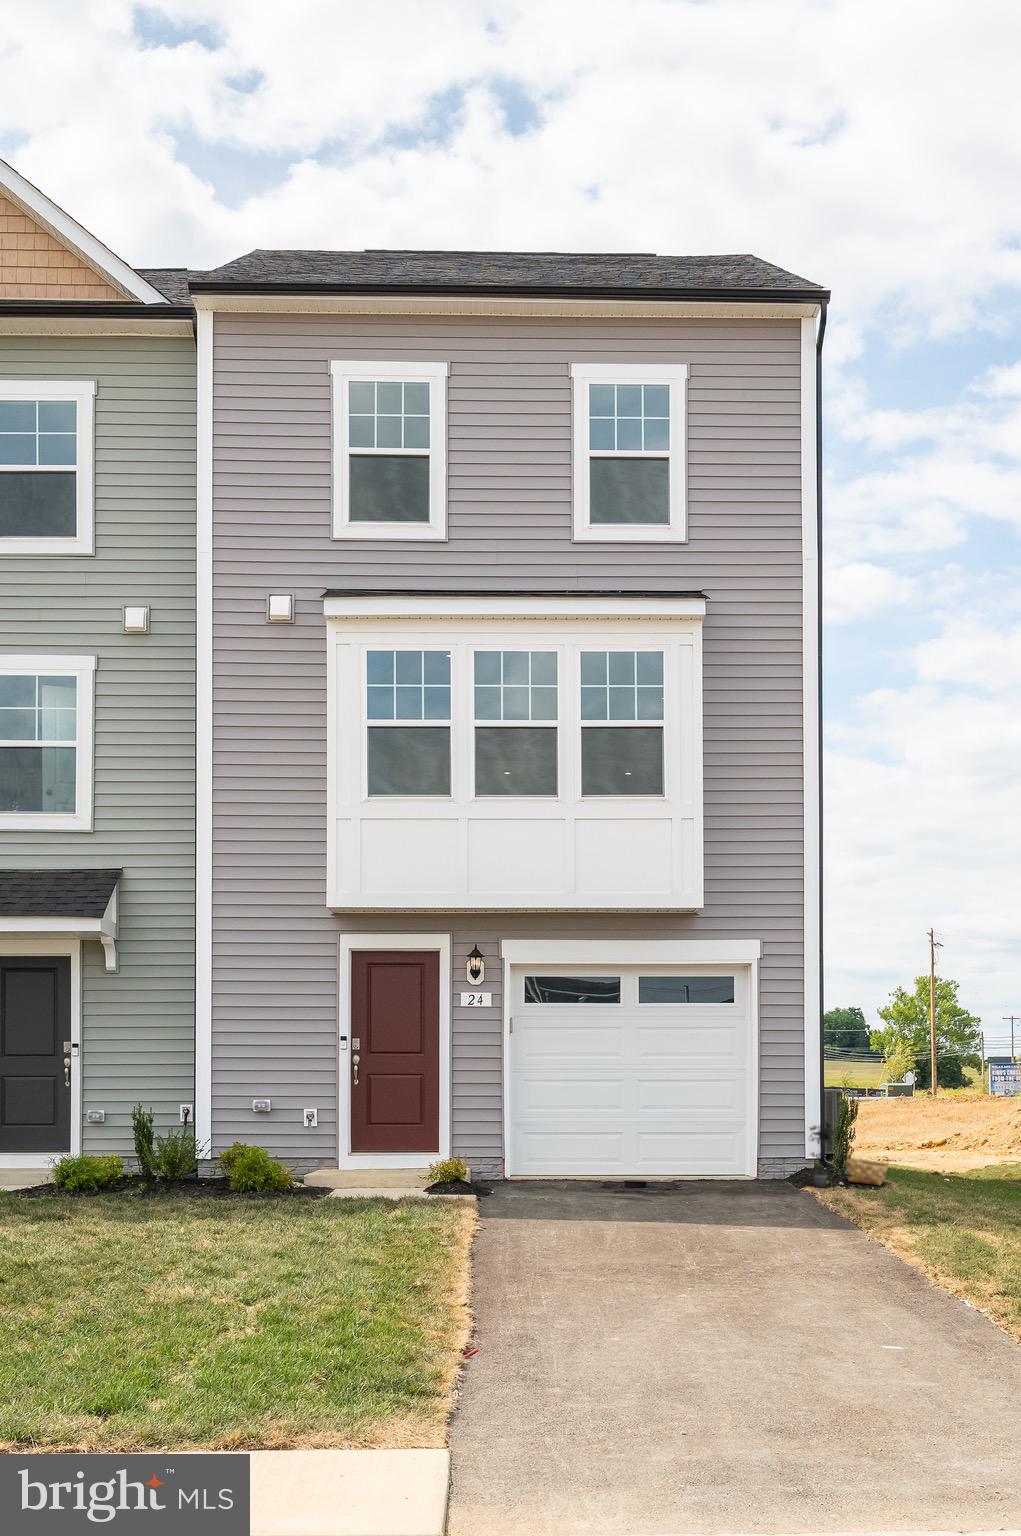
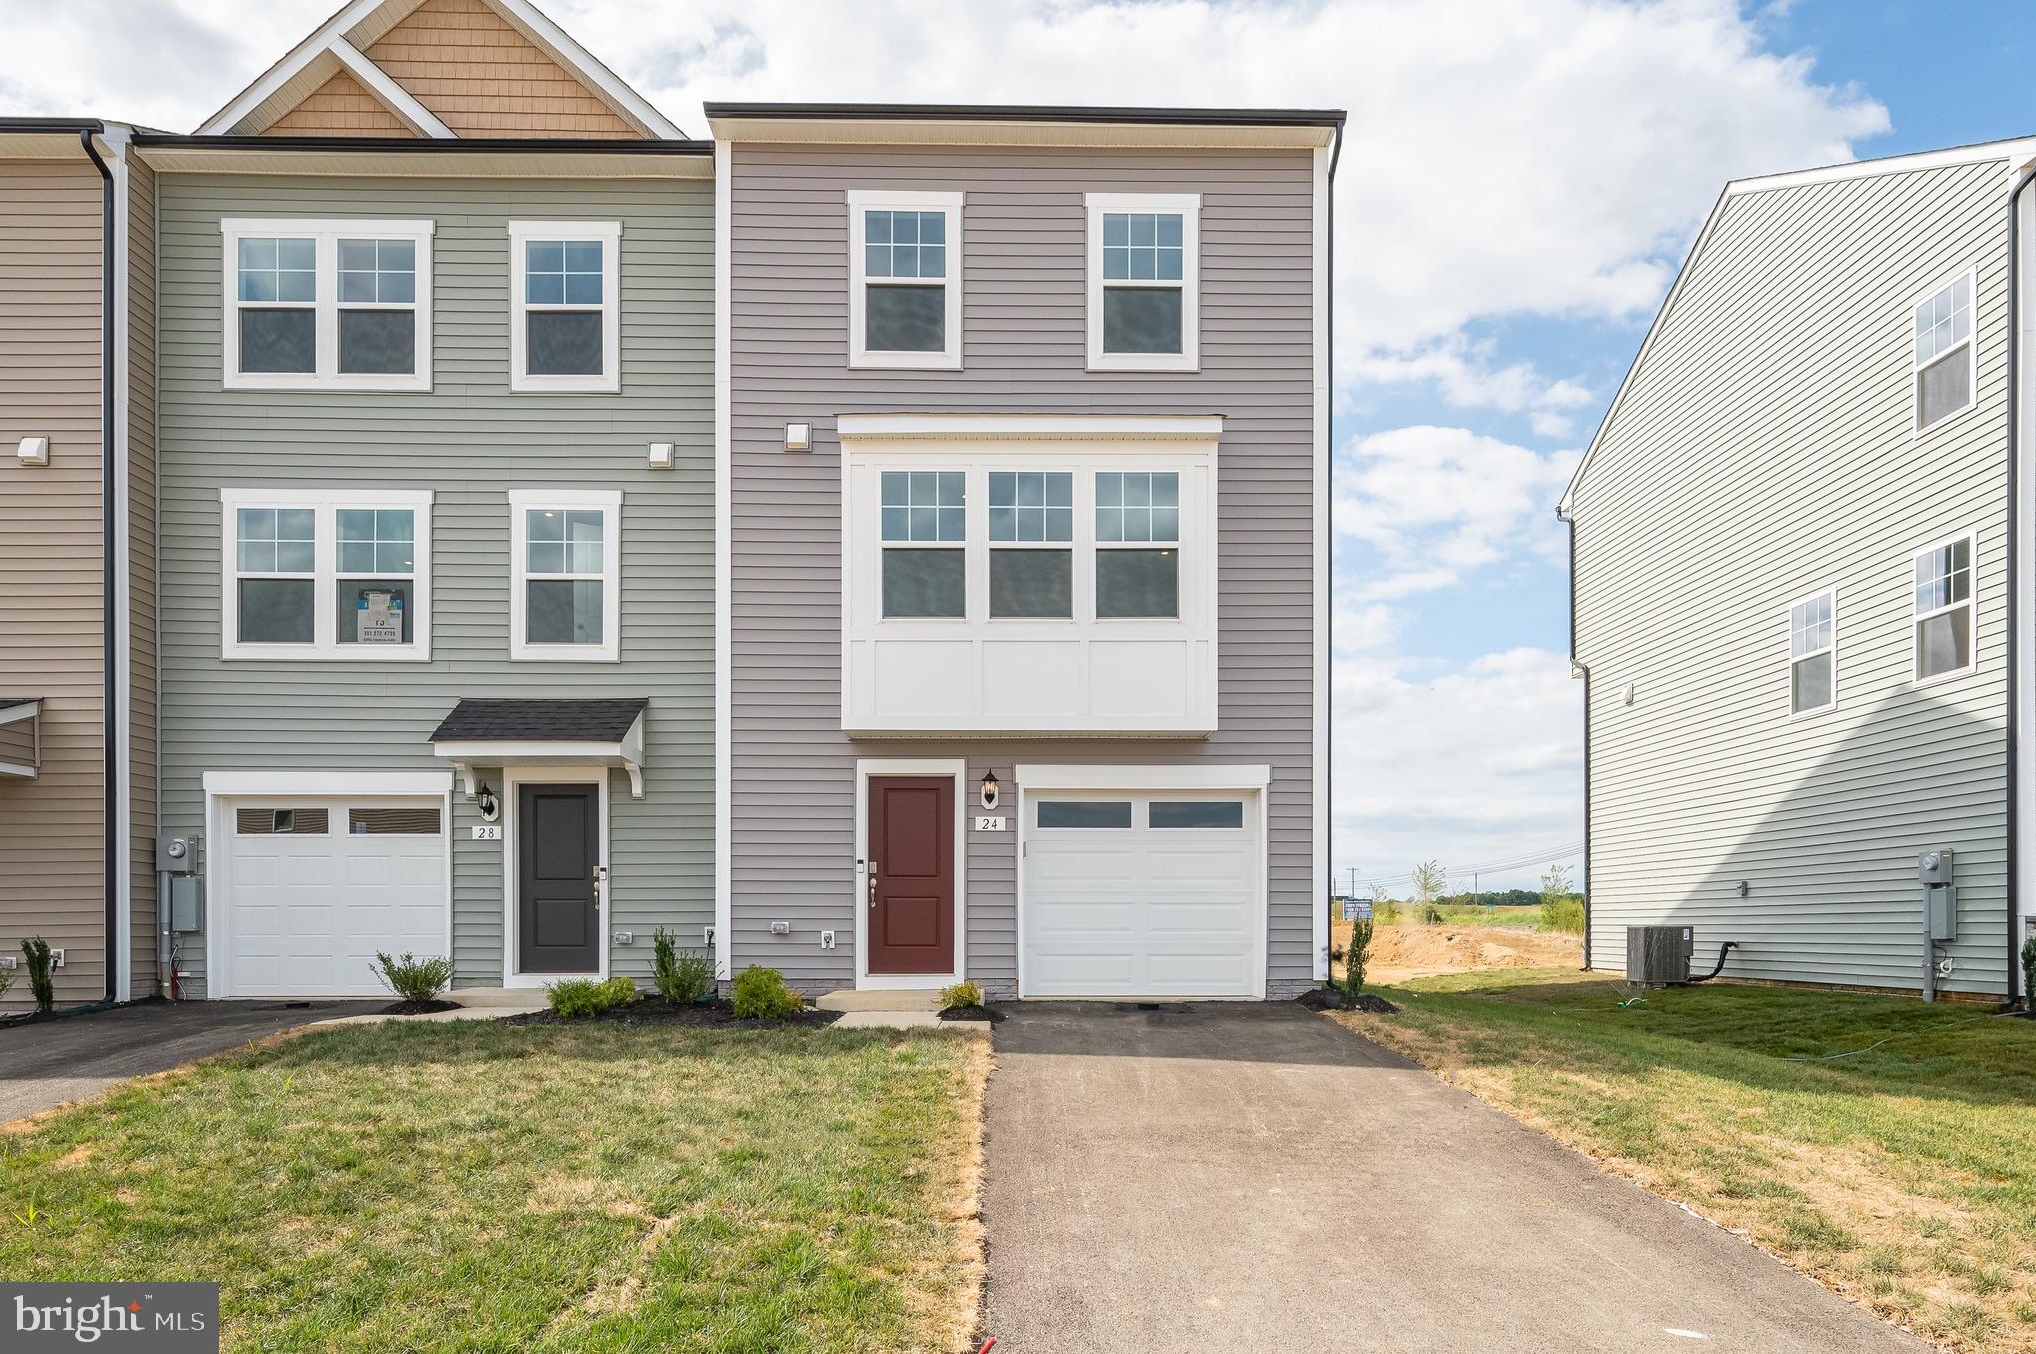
woven basket: present [845,1152,889,1185] -> none [1356,971,1400,1005]

